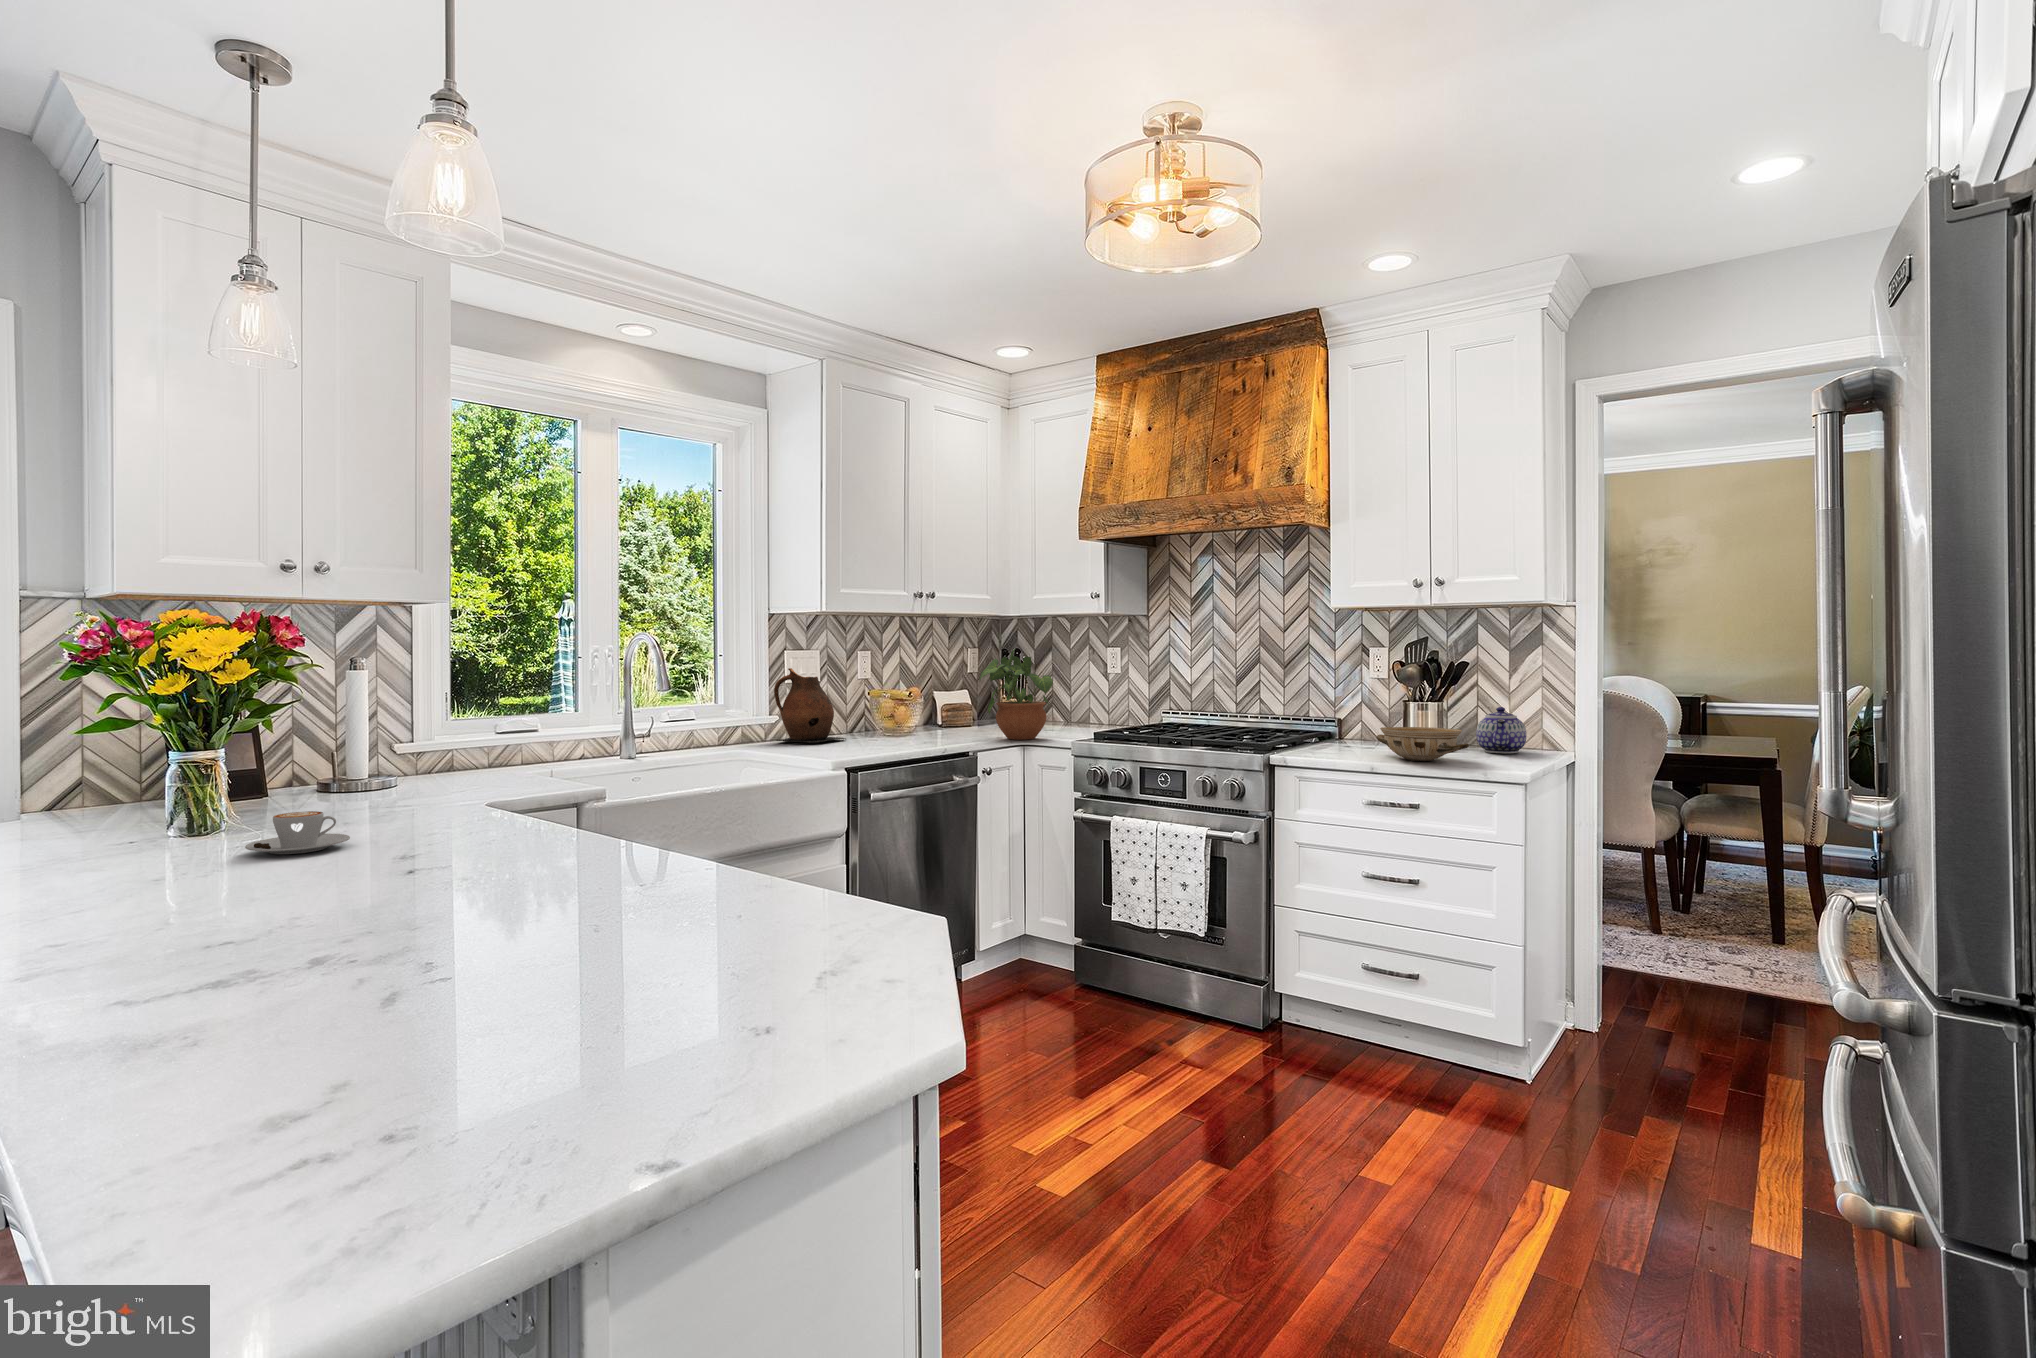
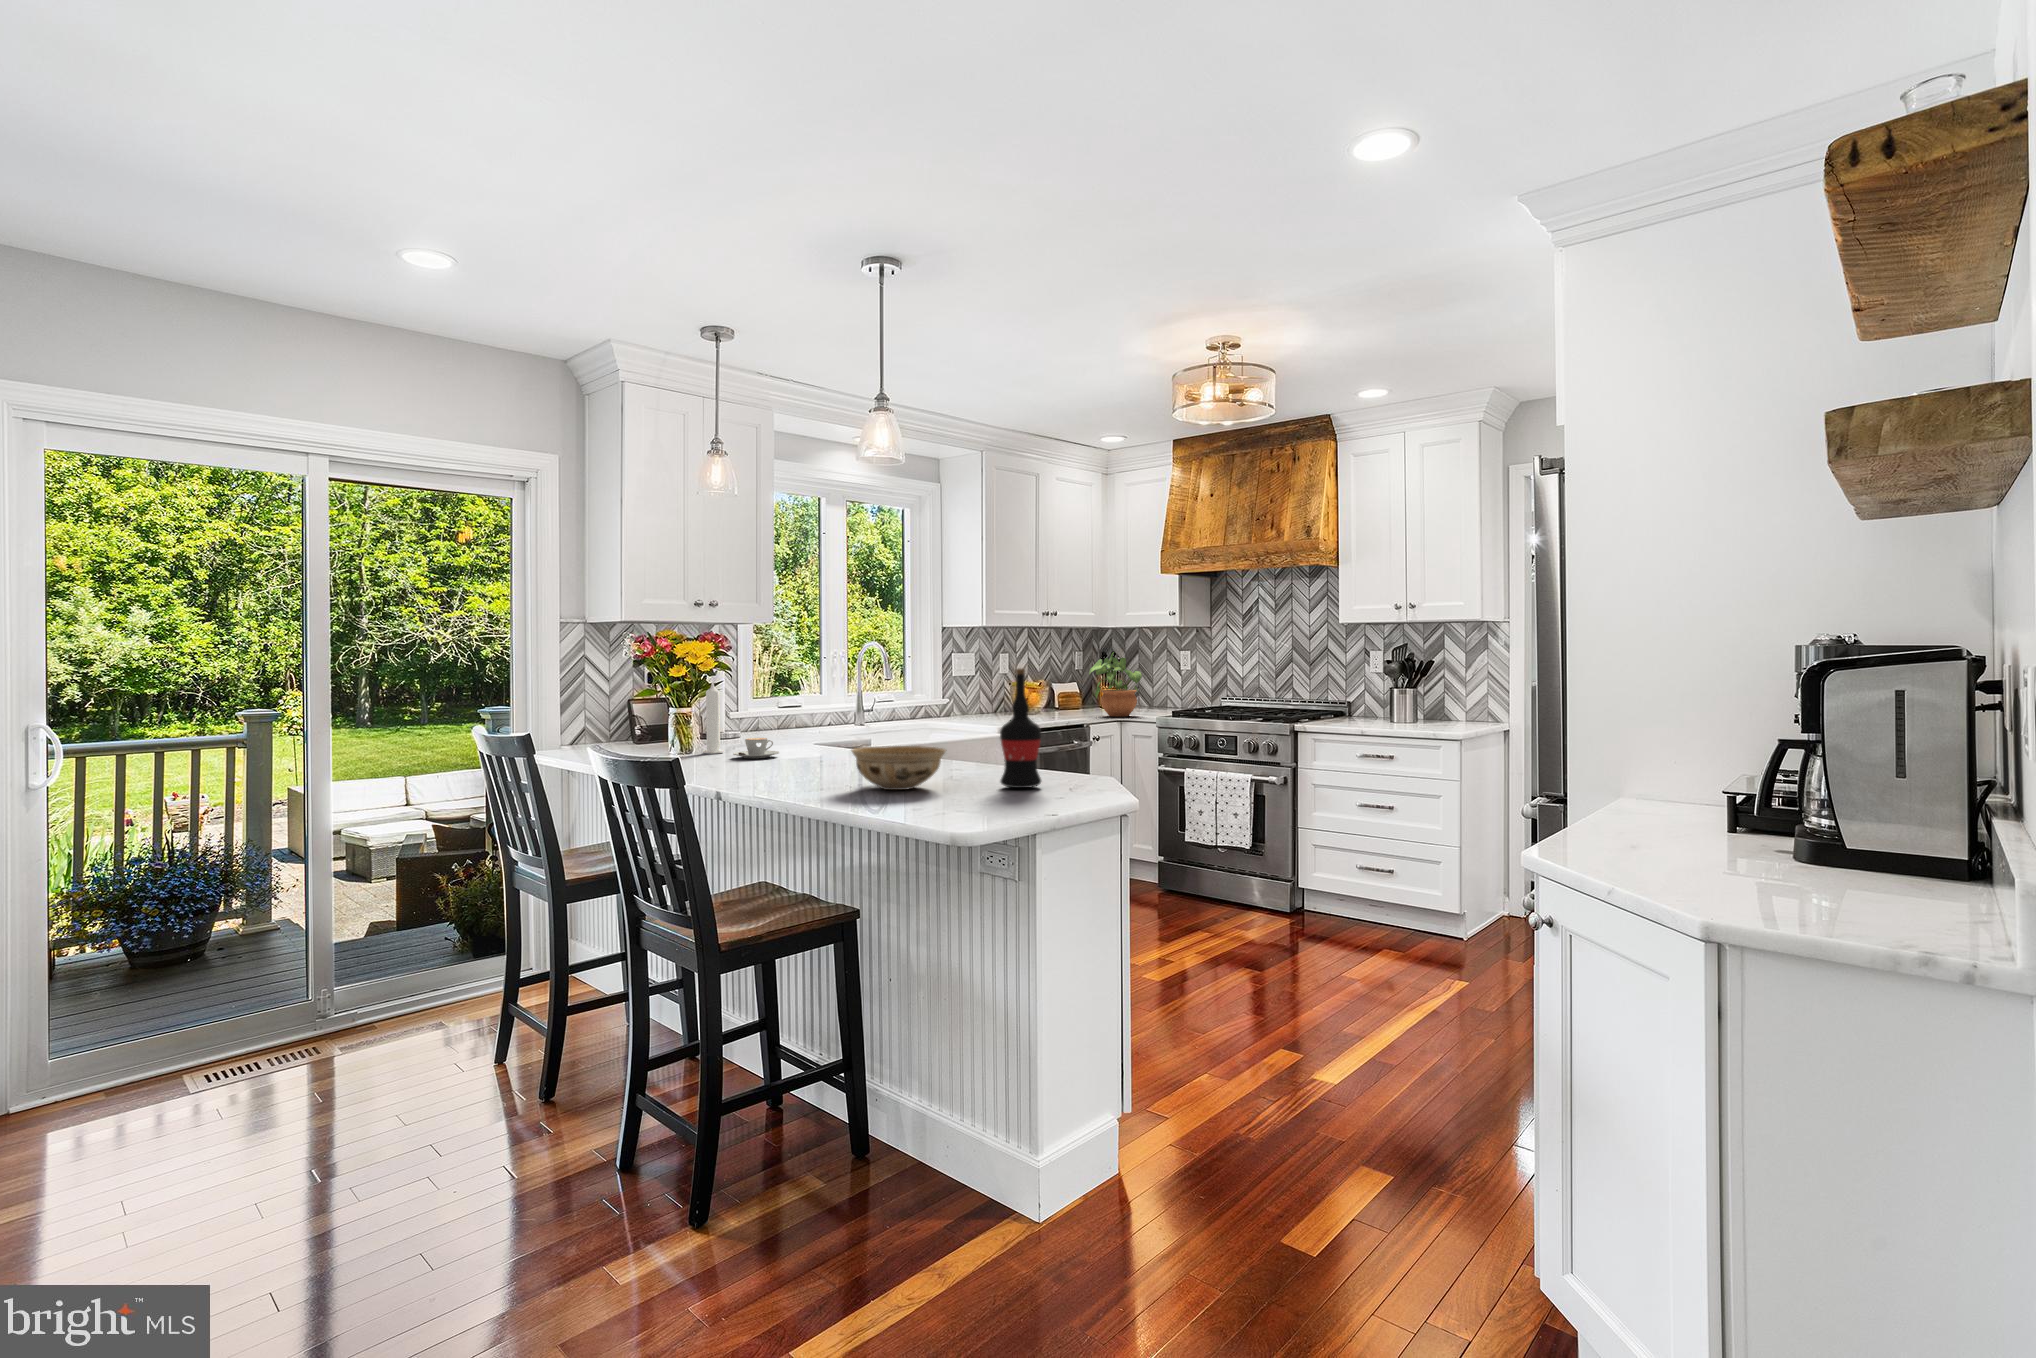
ceramic pitcher: present [774,668,846,744] -> none [946,666,995,718]
wine bottle: none [649,690,758,996] -> present [1000,668,1041,788]
candle: none [223,703,270,838] -> present [703,682,724,754]
teapot: present [1476,707,1527,753] -> none [1442,692,1476,724]
ceramic bowl: present [1377,727,1469,761] -> present [852,746,946,790]

